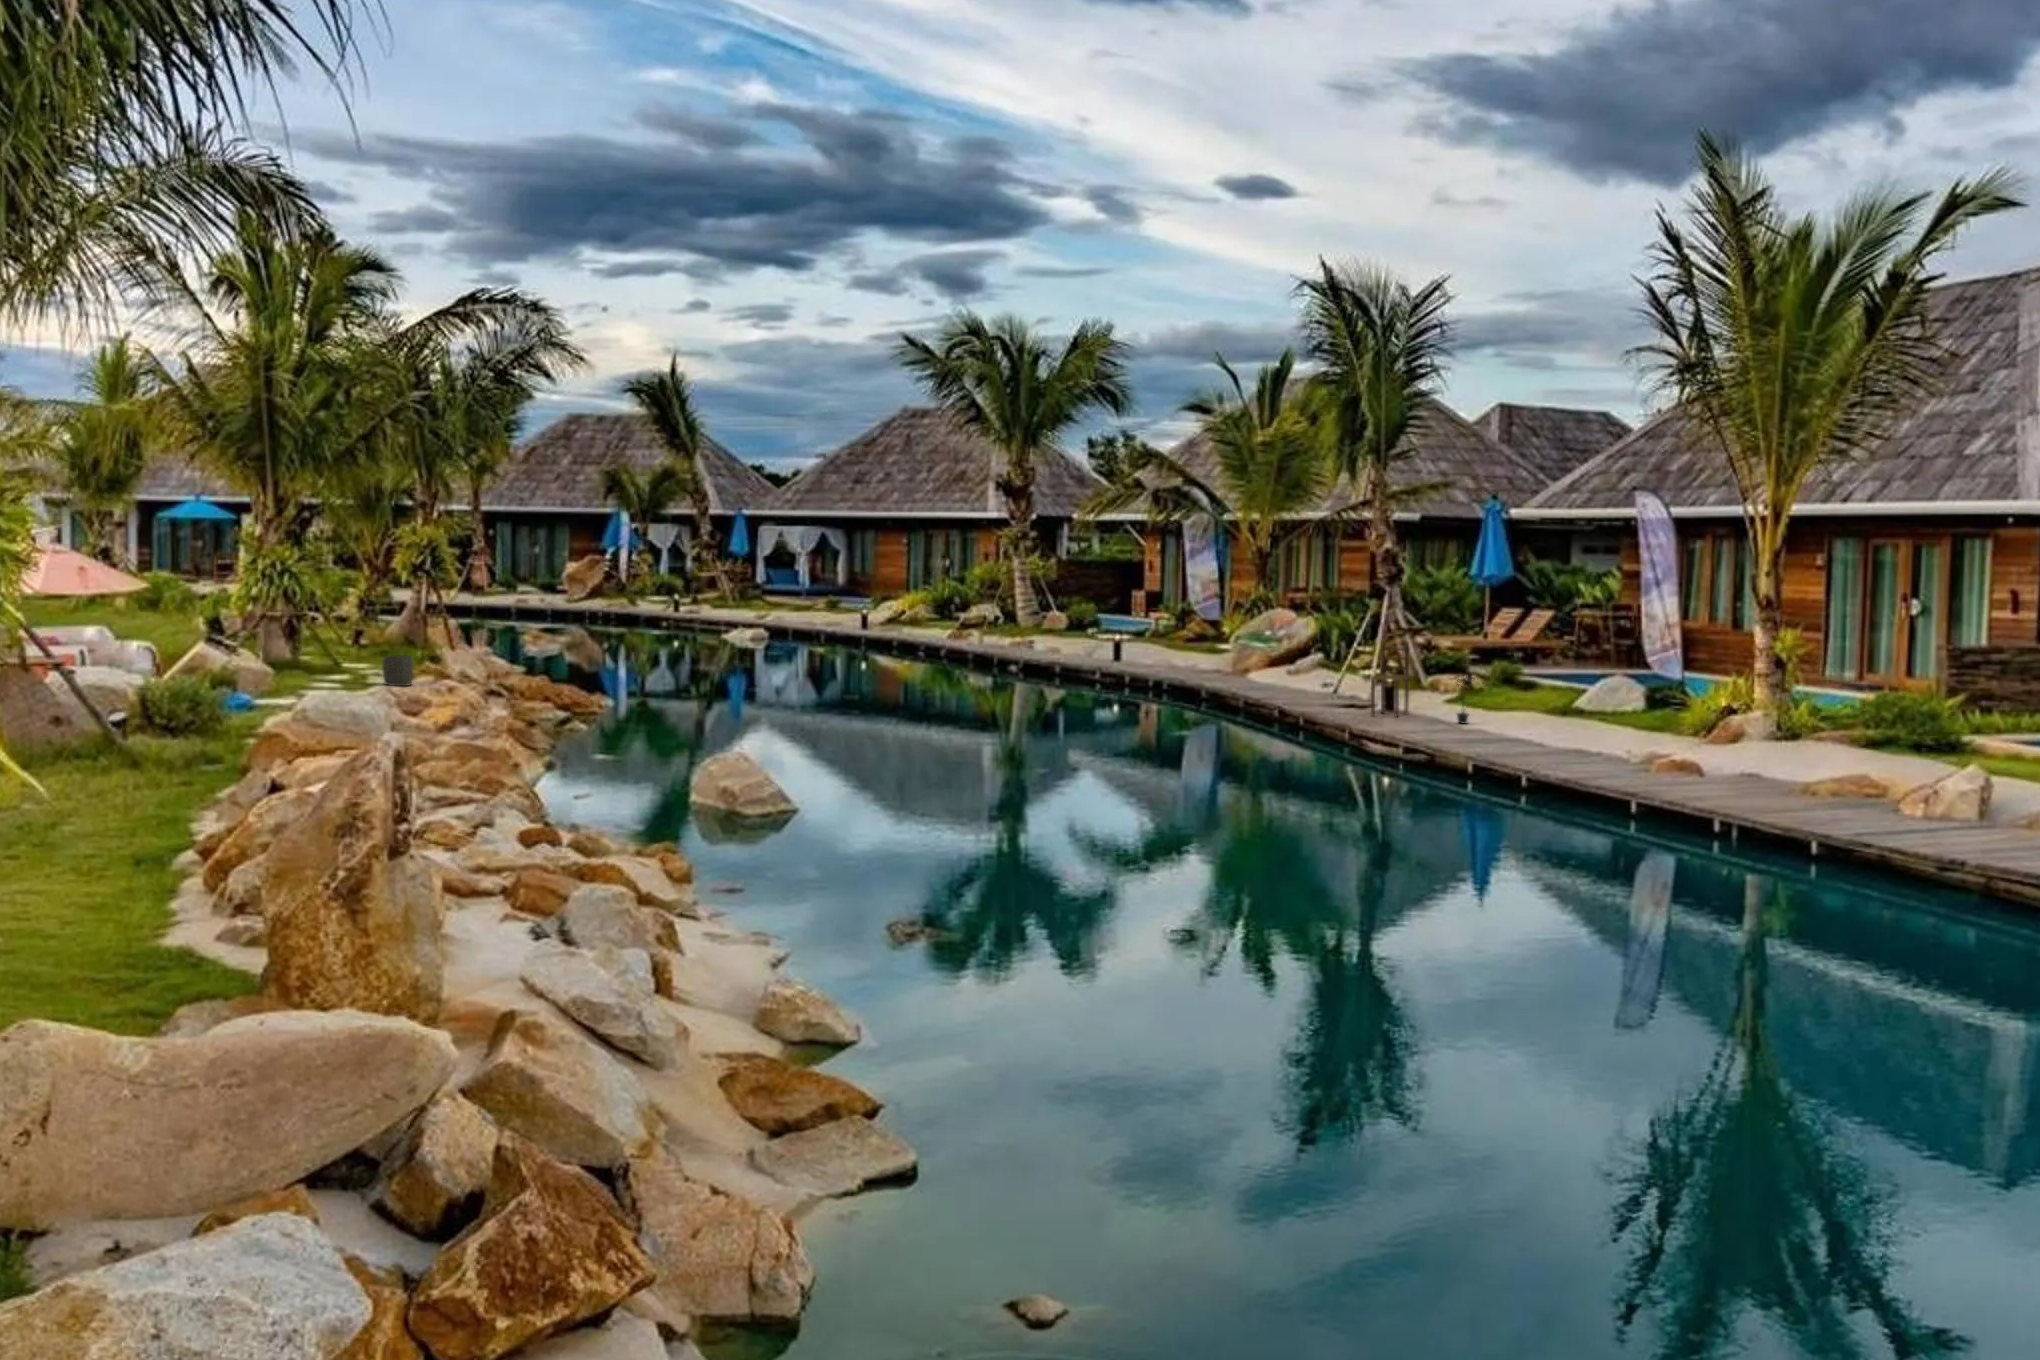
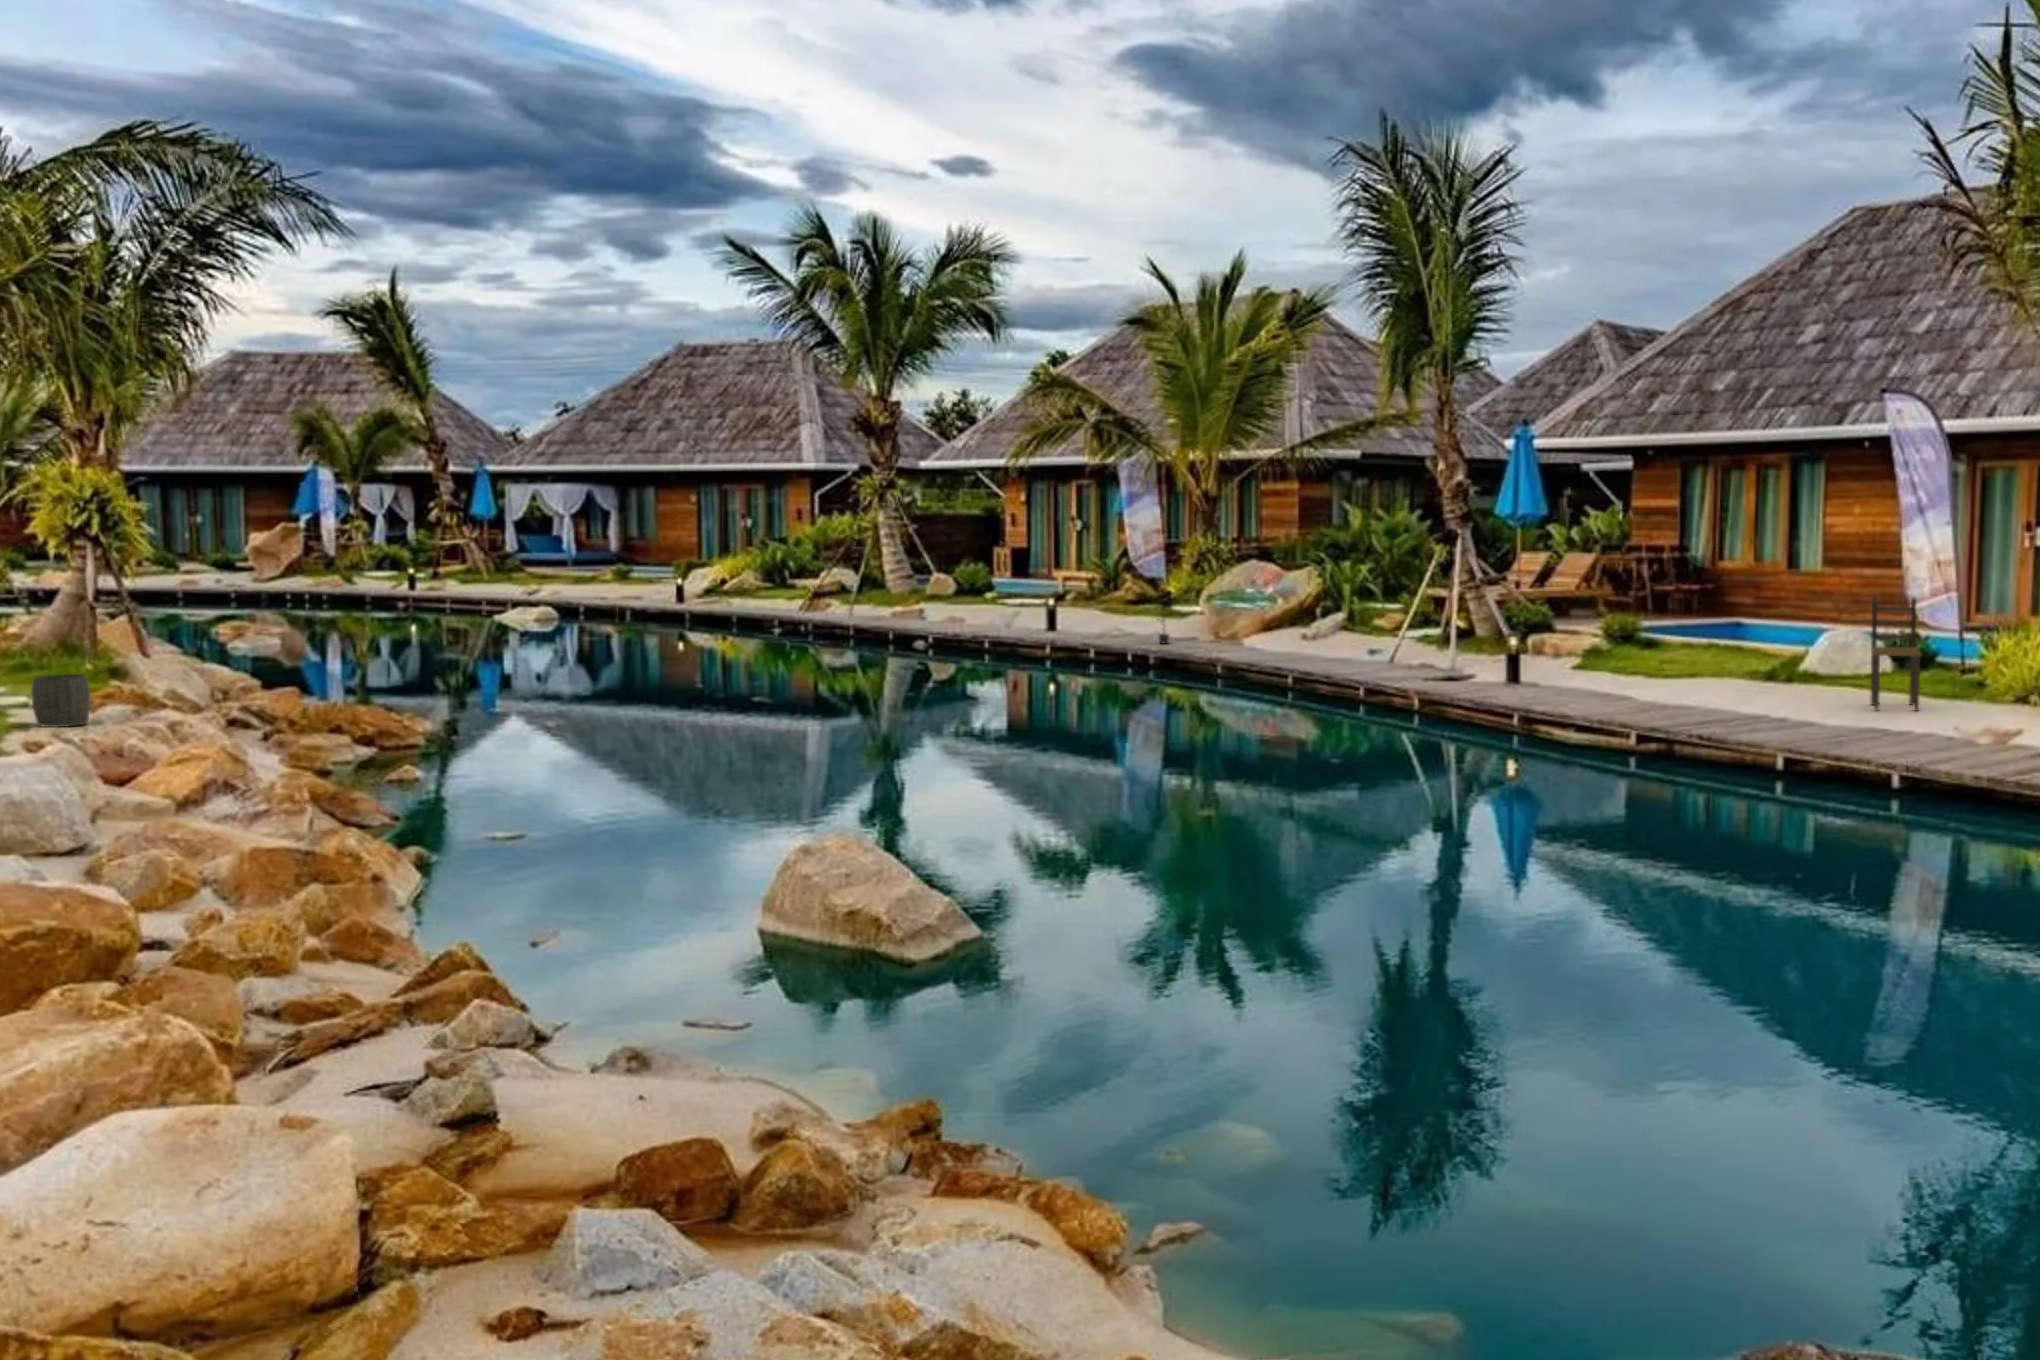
chair: present [1371,641,1409,717] -> present [1871,597,1920,711]
potted plant: present [1454,672,1478,724] -> present [1155,595,1173,644]

